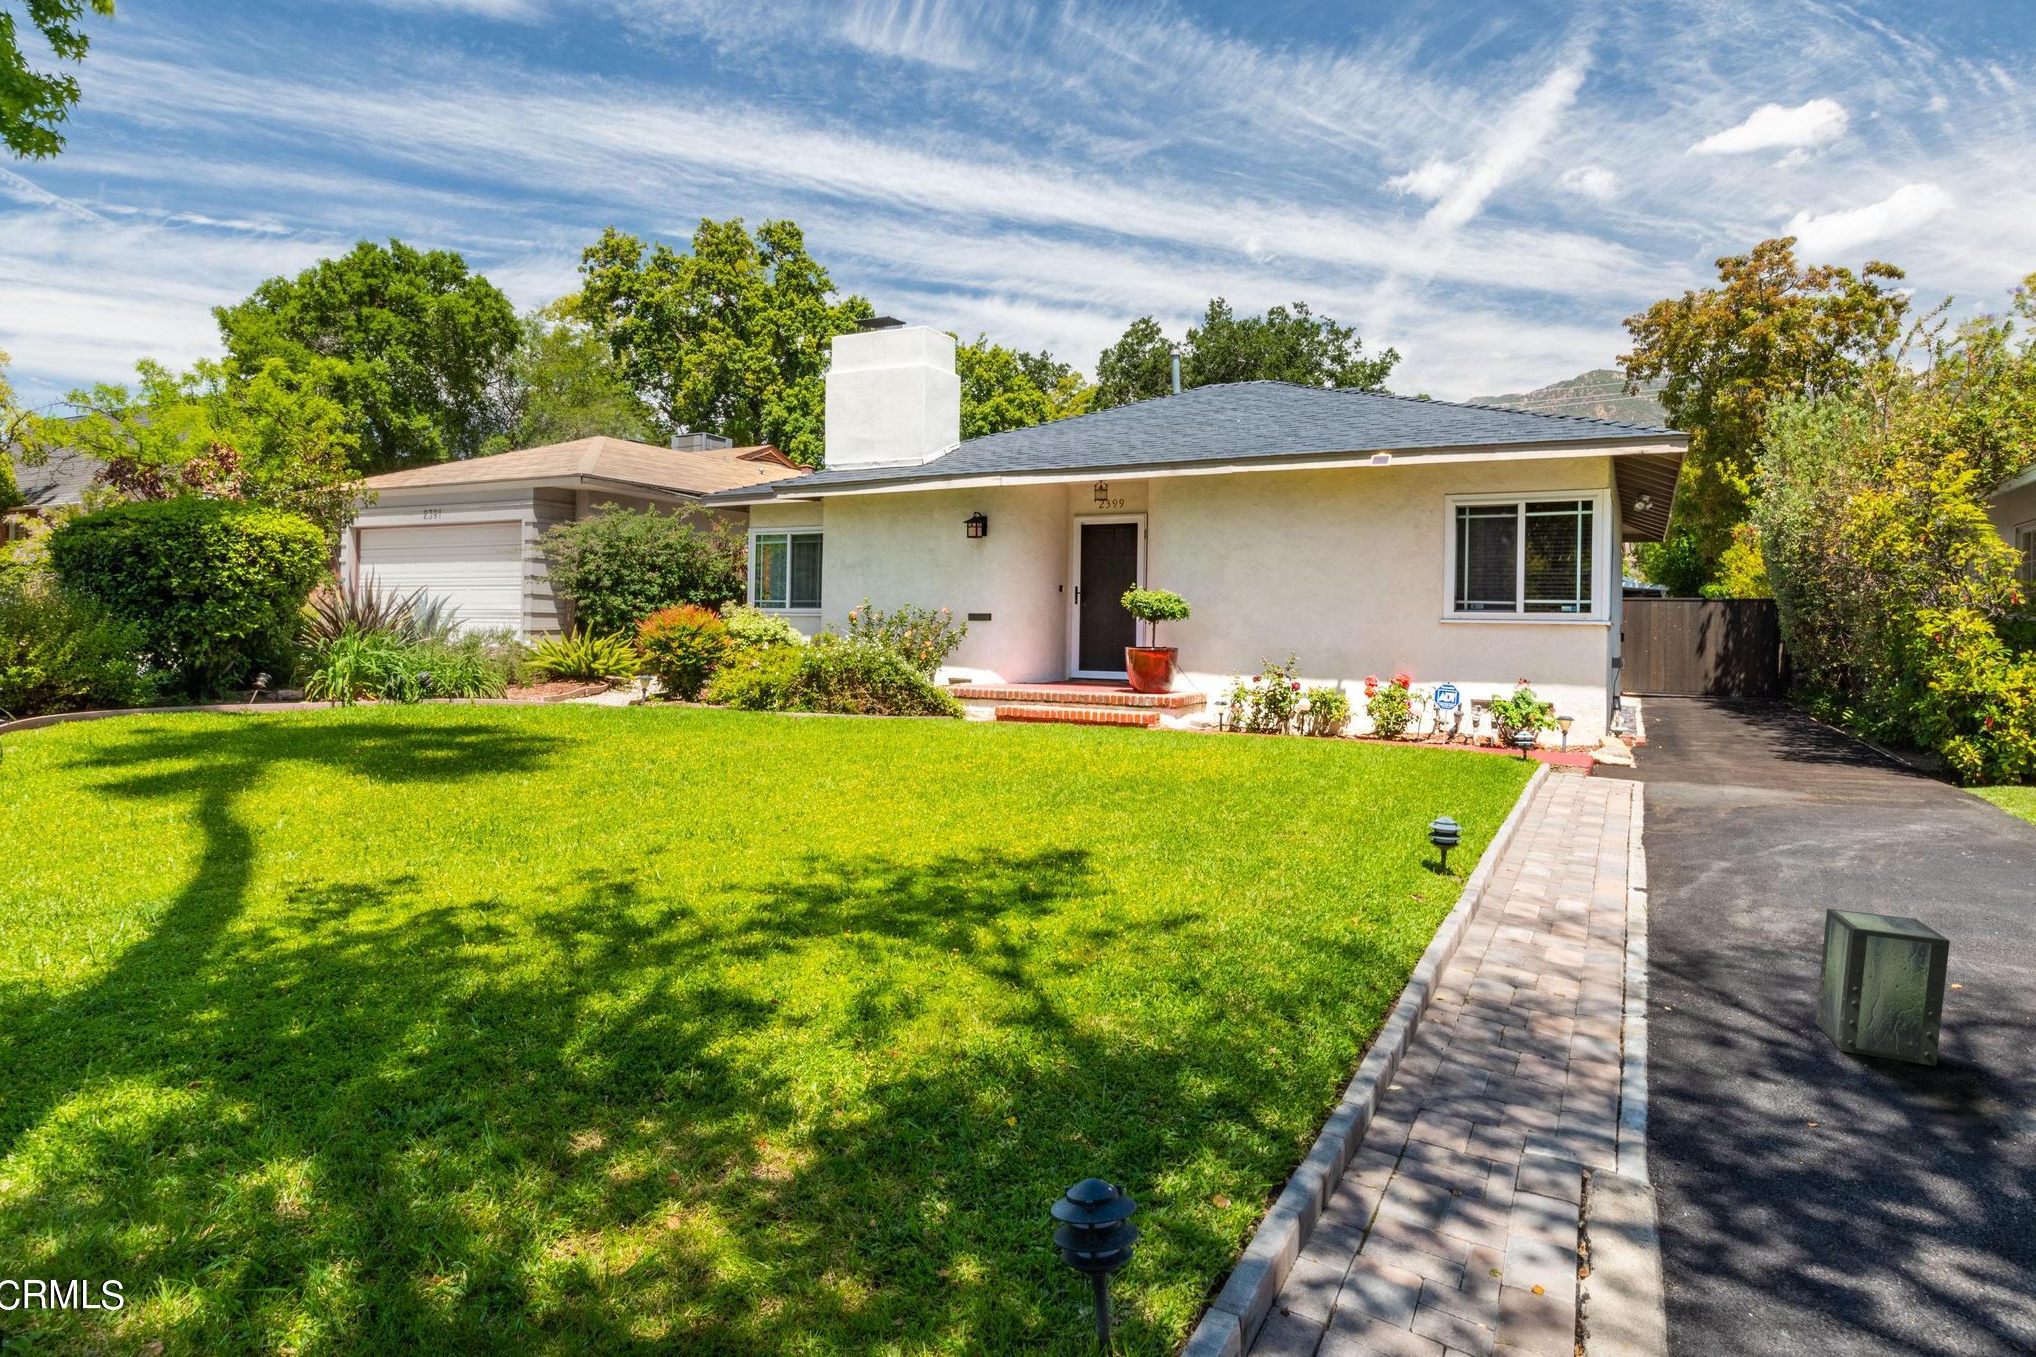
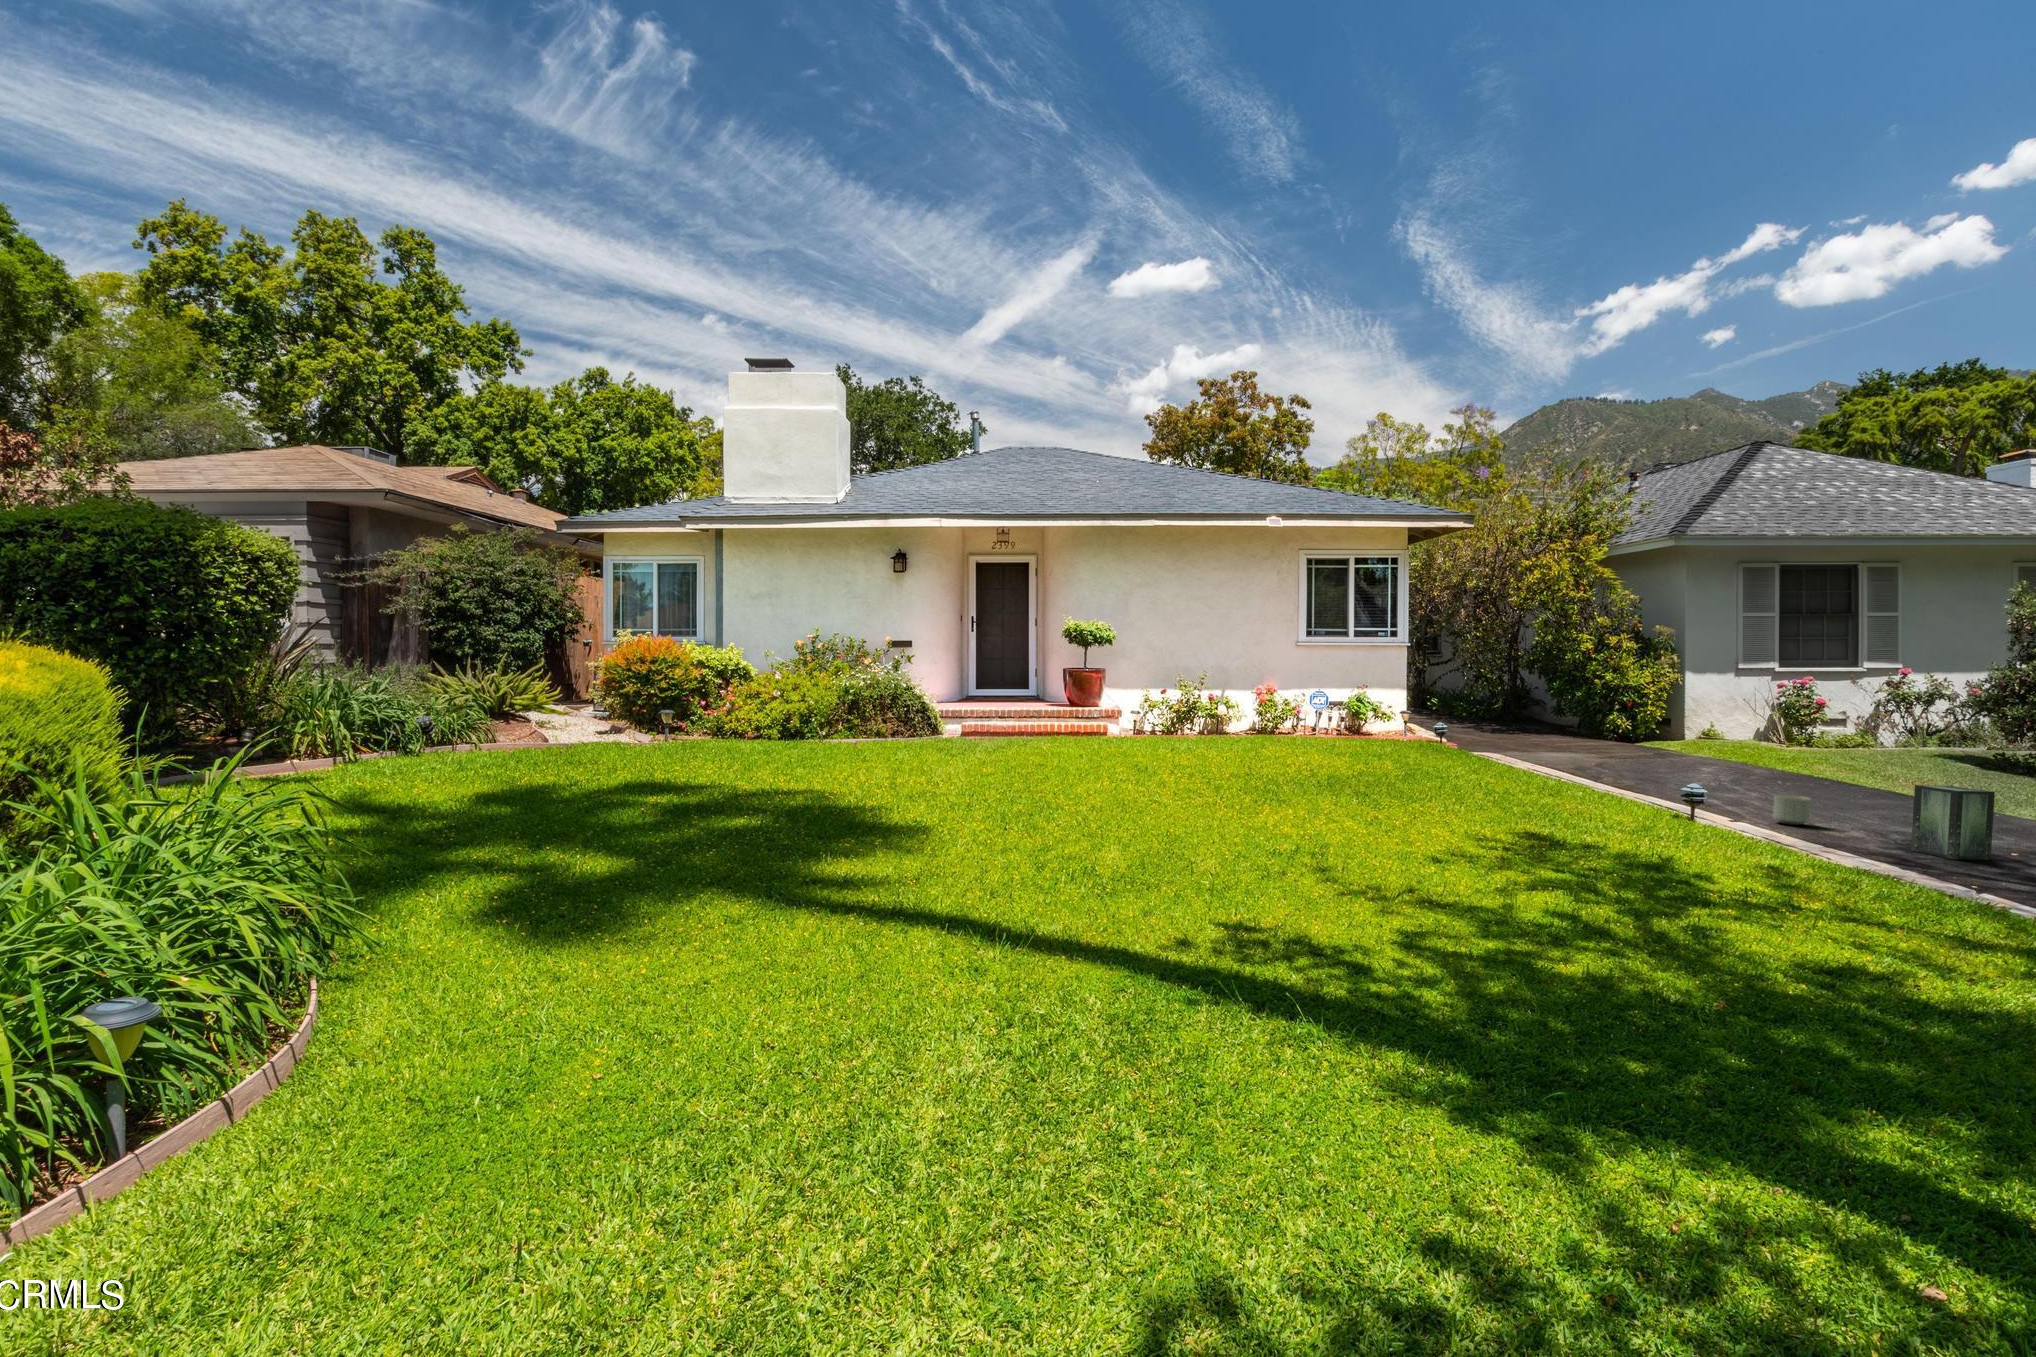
planter: none [1729,897,1791,952] -> present [1773,795,1811,825]

